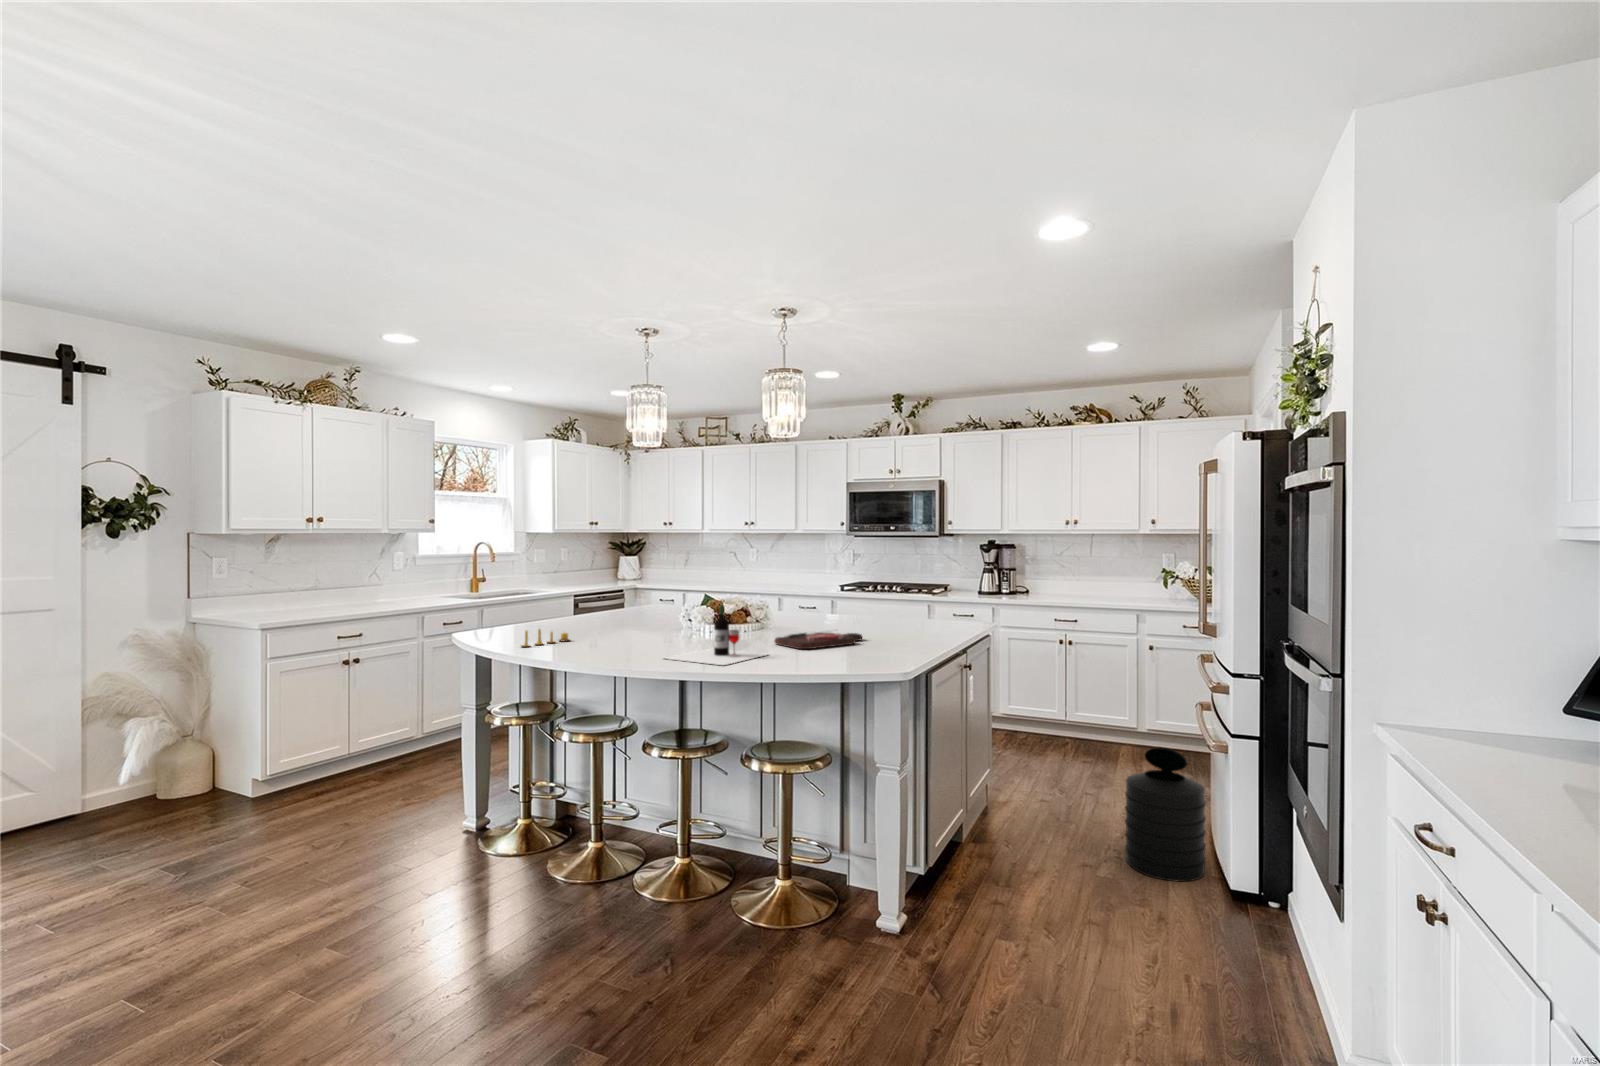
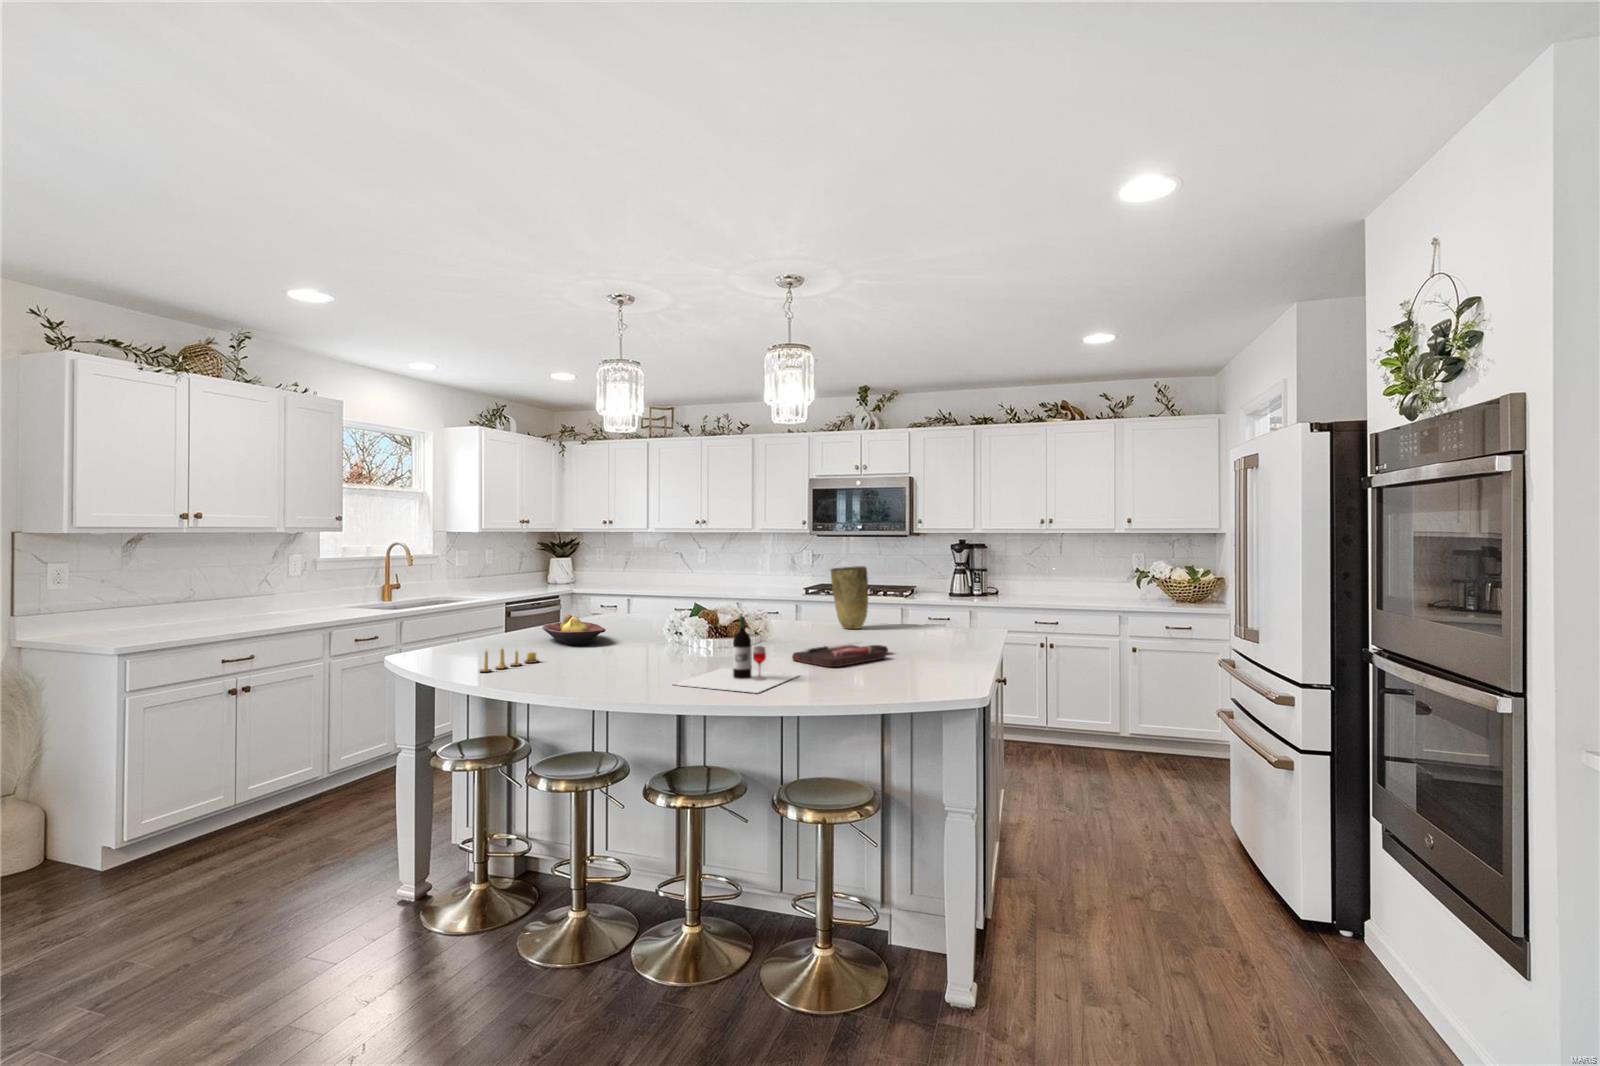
vase: none [834,565,868,621] -> present [831,566,868,629]
fruit bowl: none [582,604,632,629] -> present [542,615,606,645]
trash can: present [1125,747,1206,882] -> none [1177,765,1270,915]

